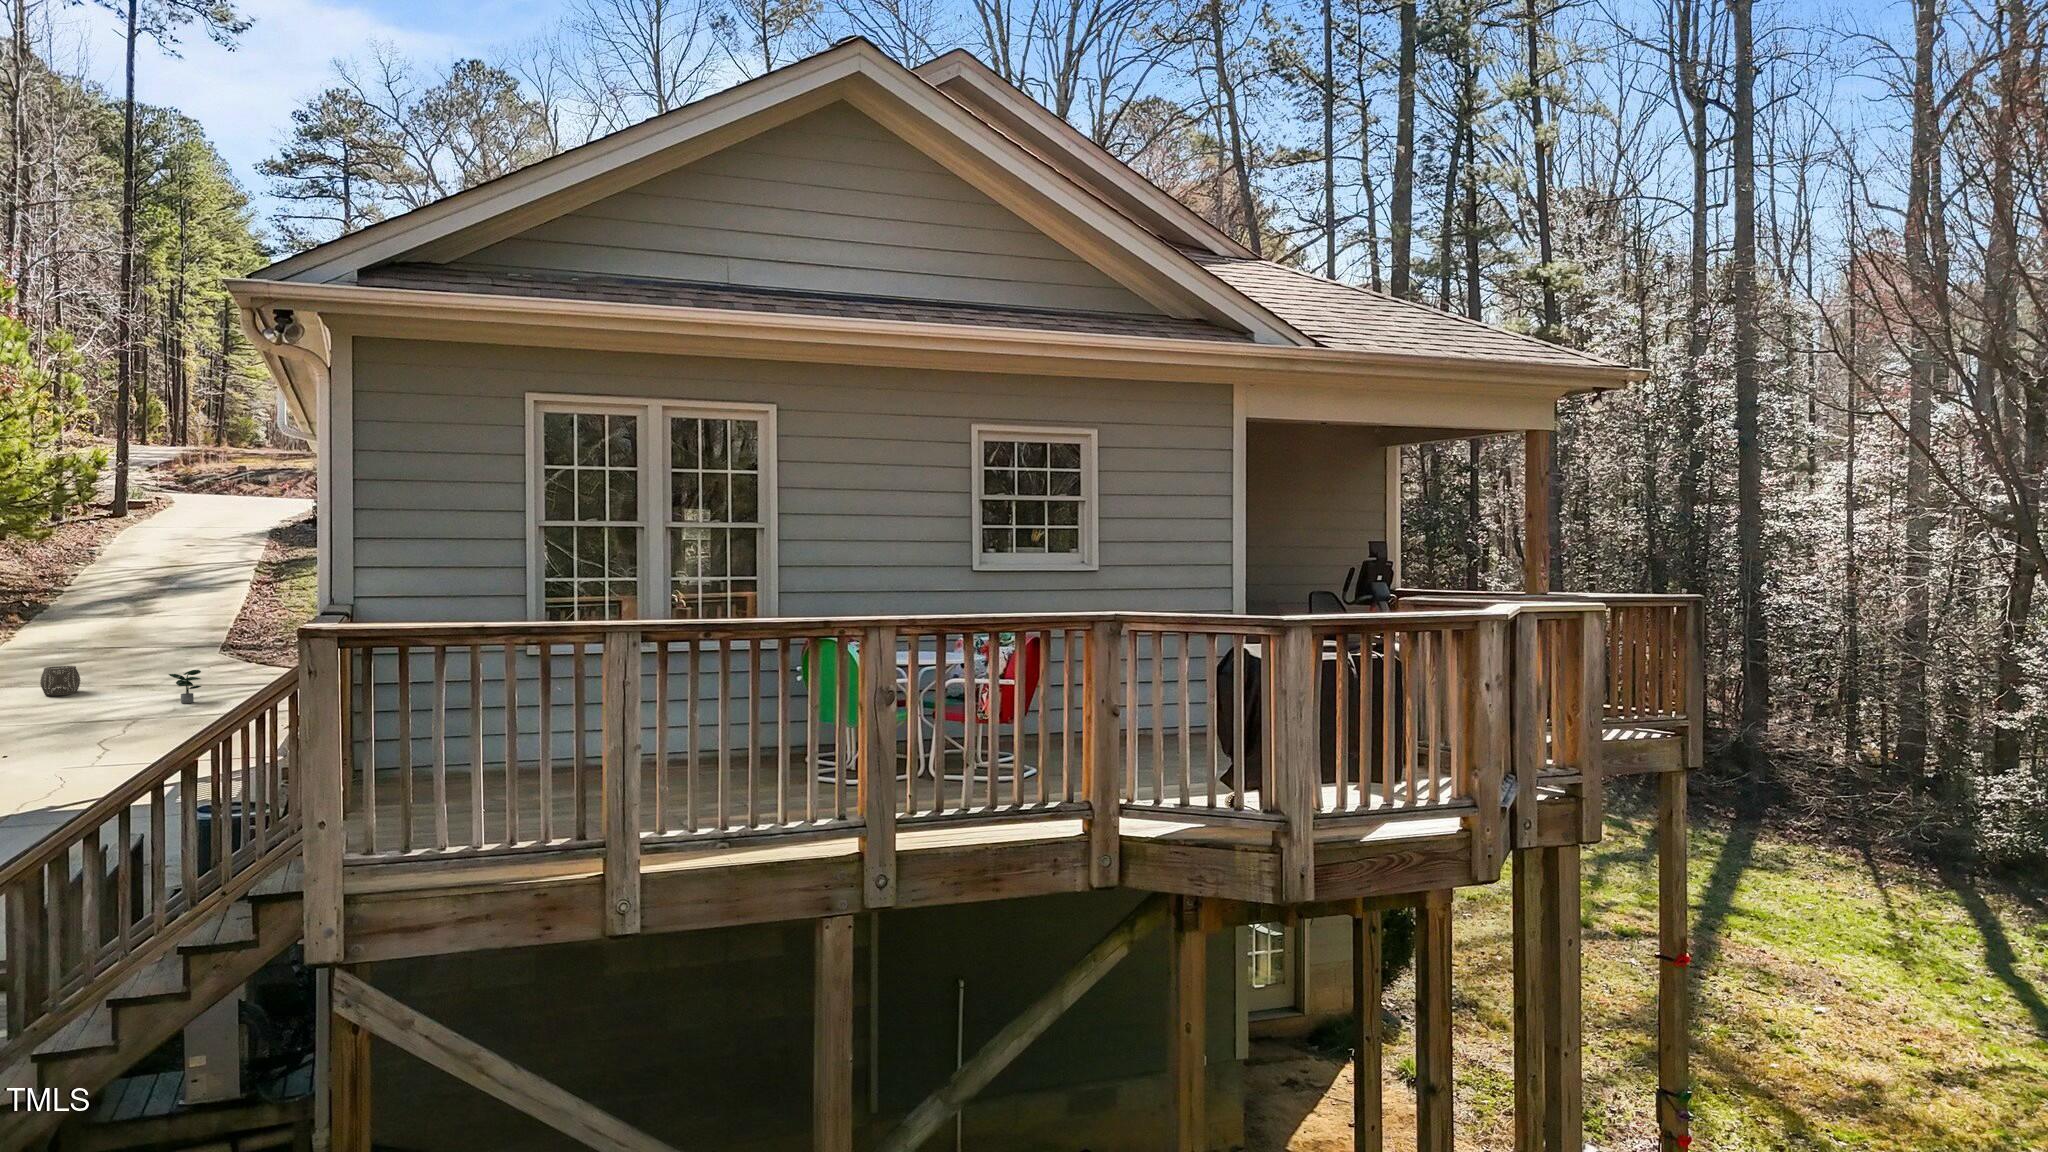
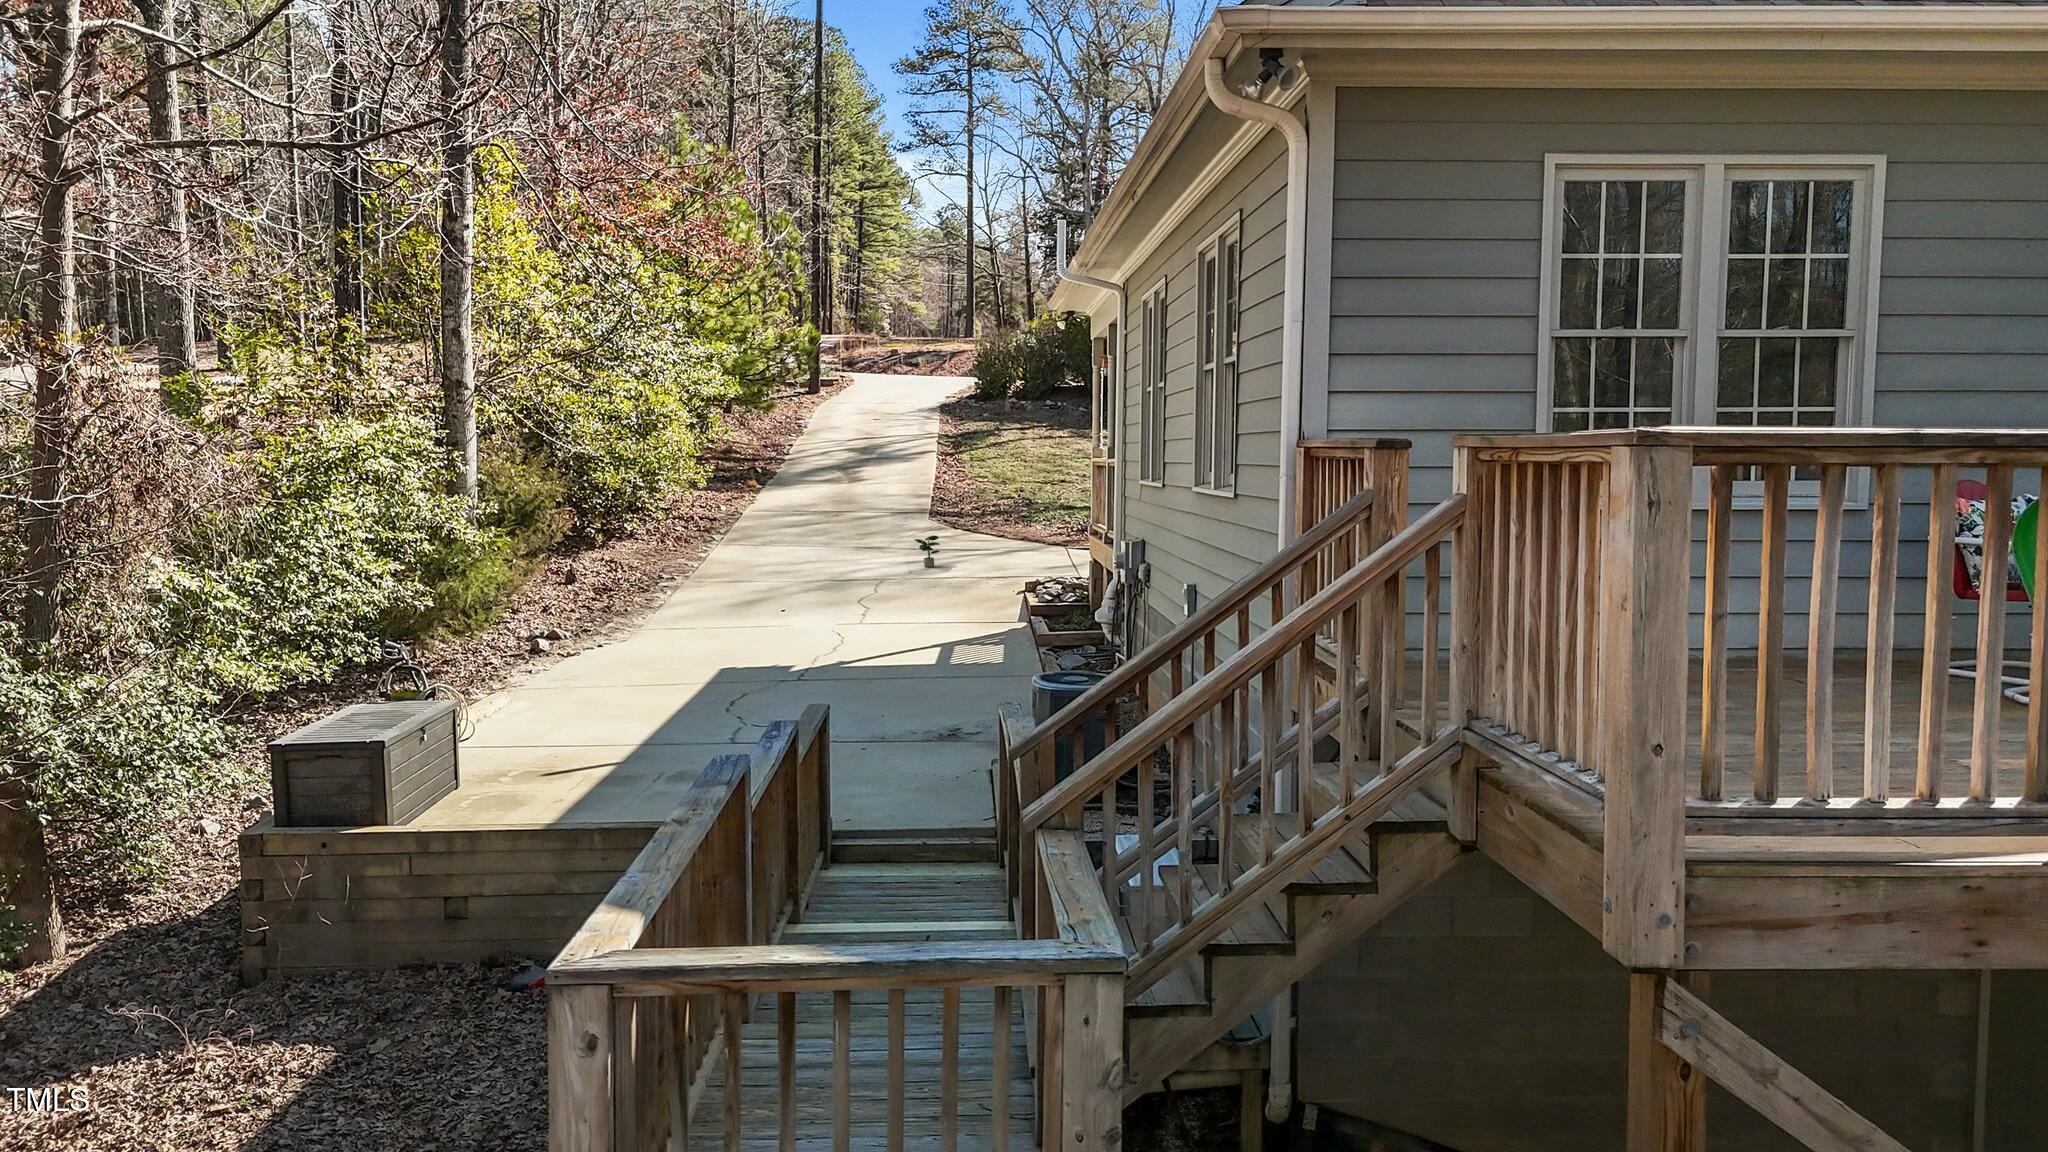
woven basket: present [40,666,80,696] -> none [811,531,840,558]

